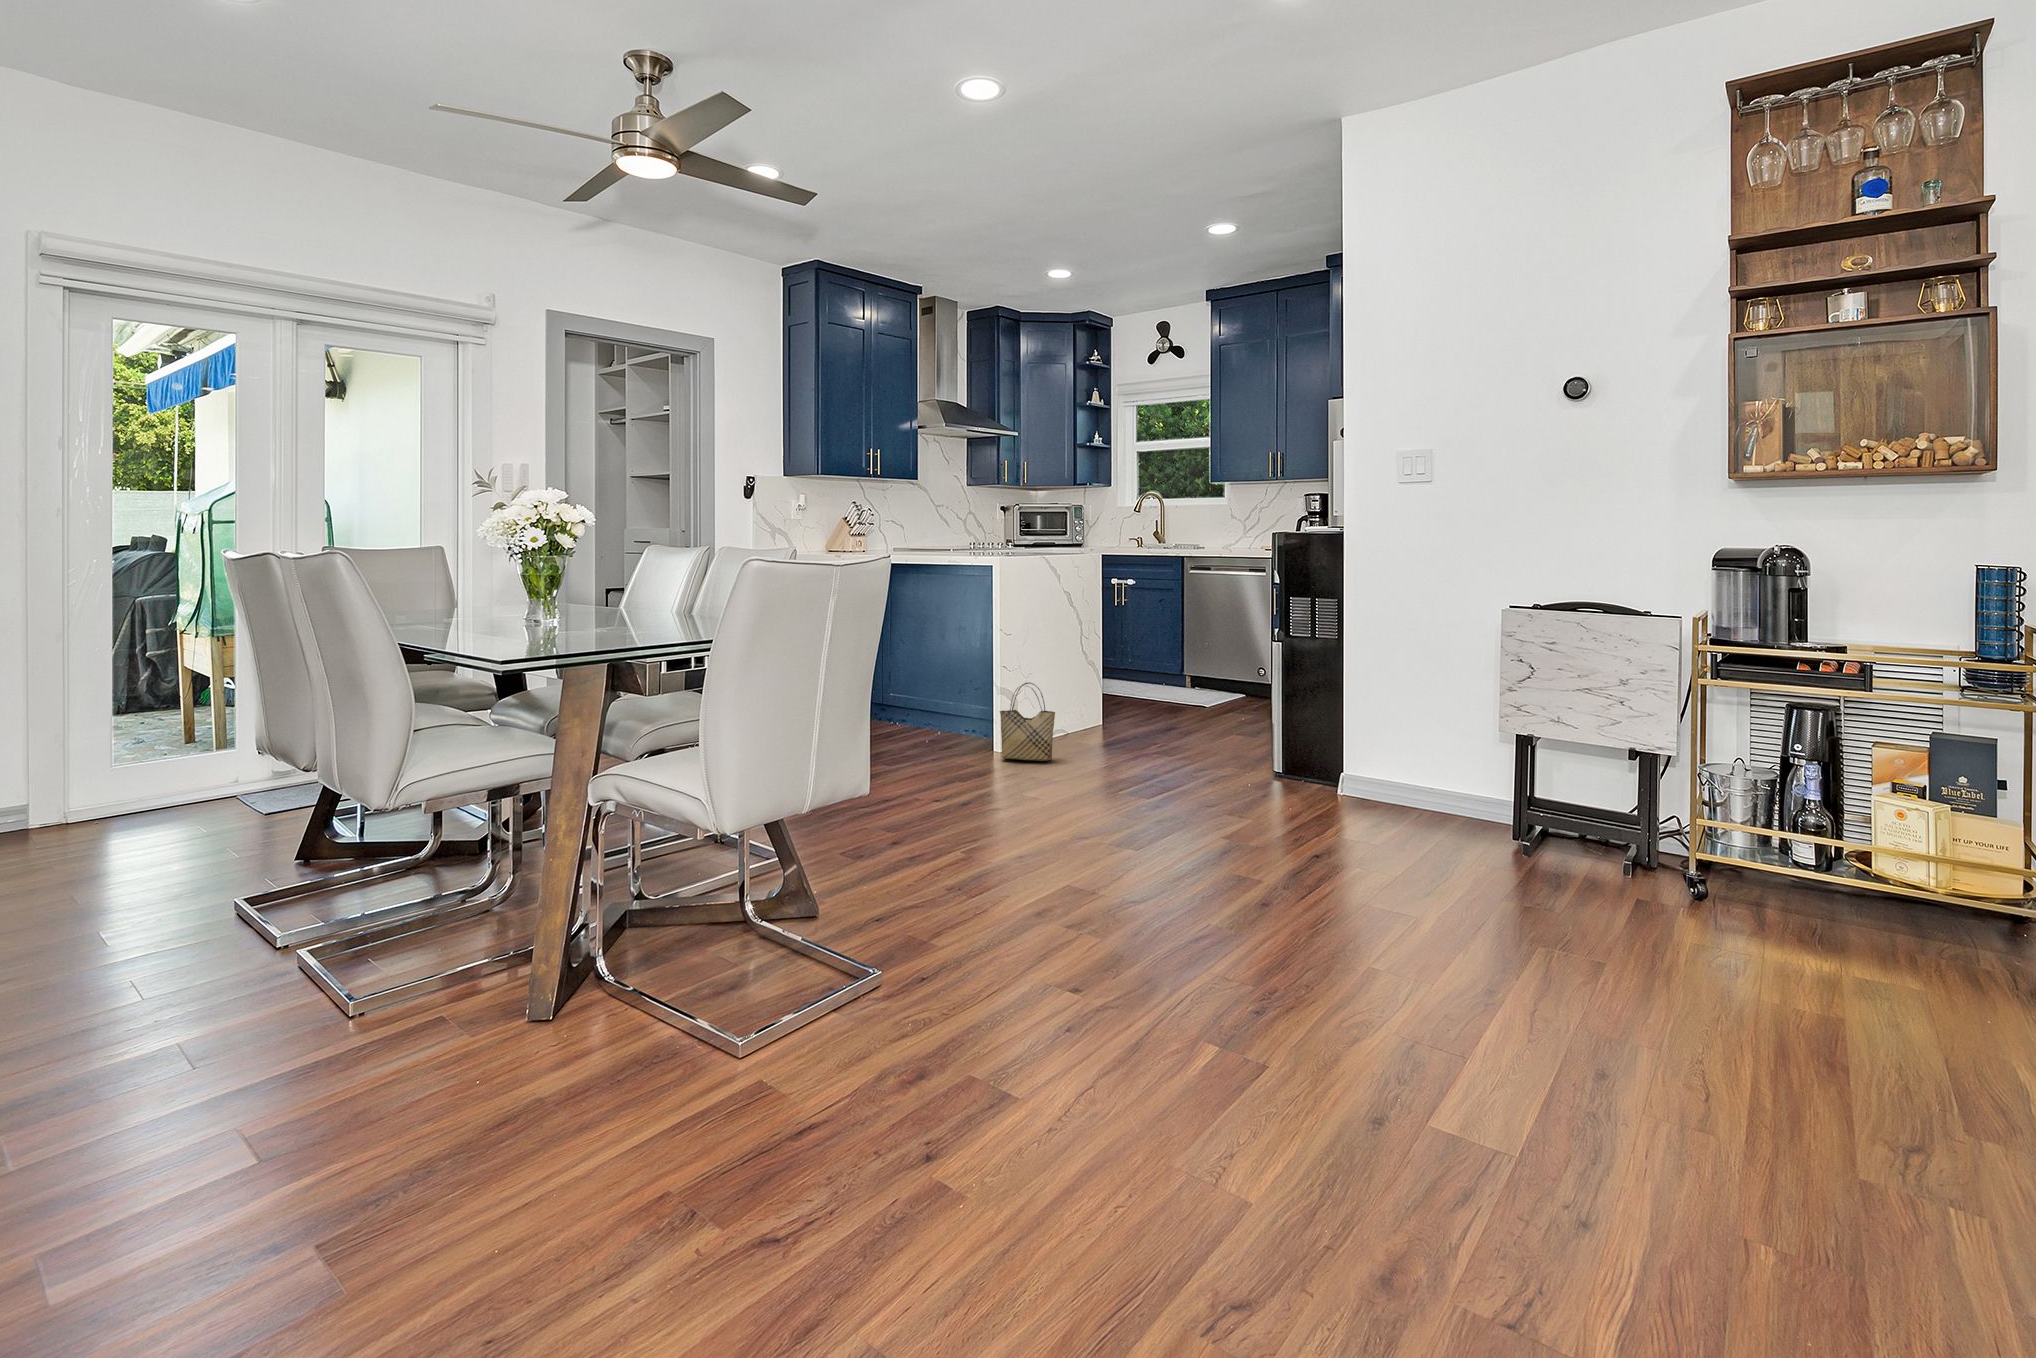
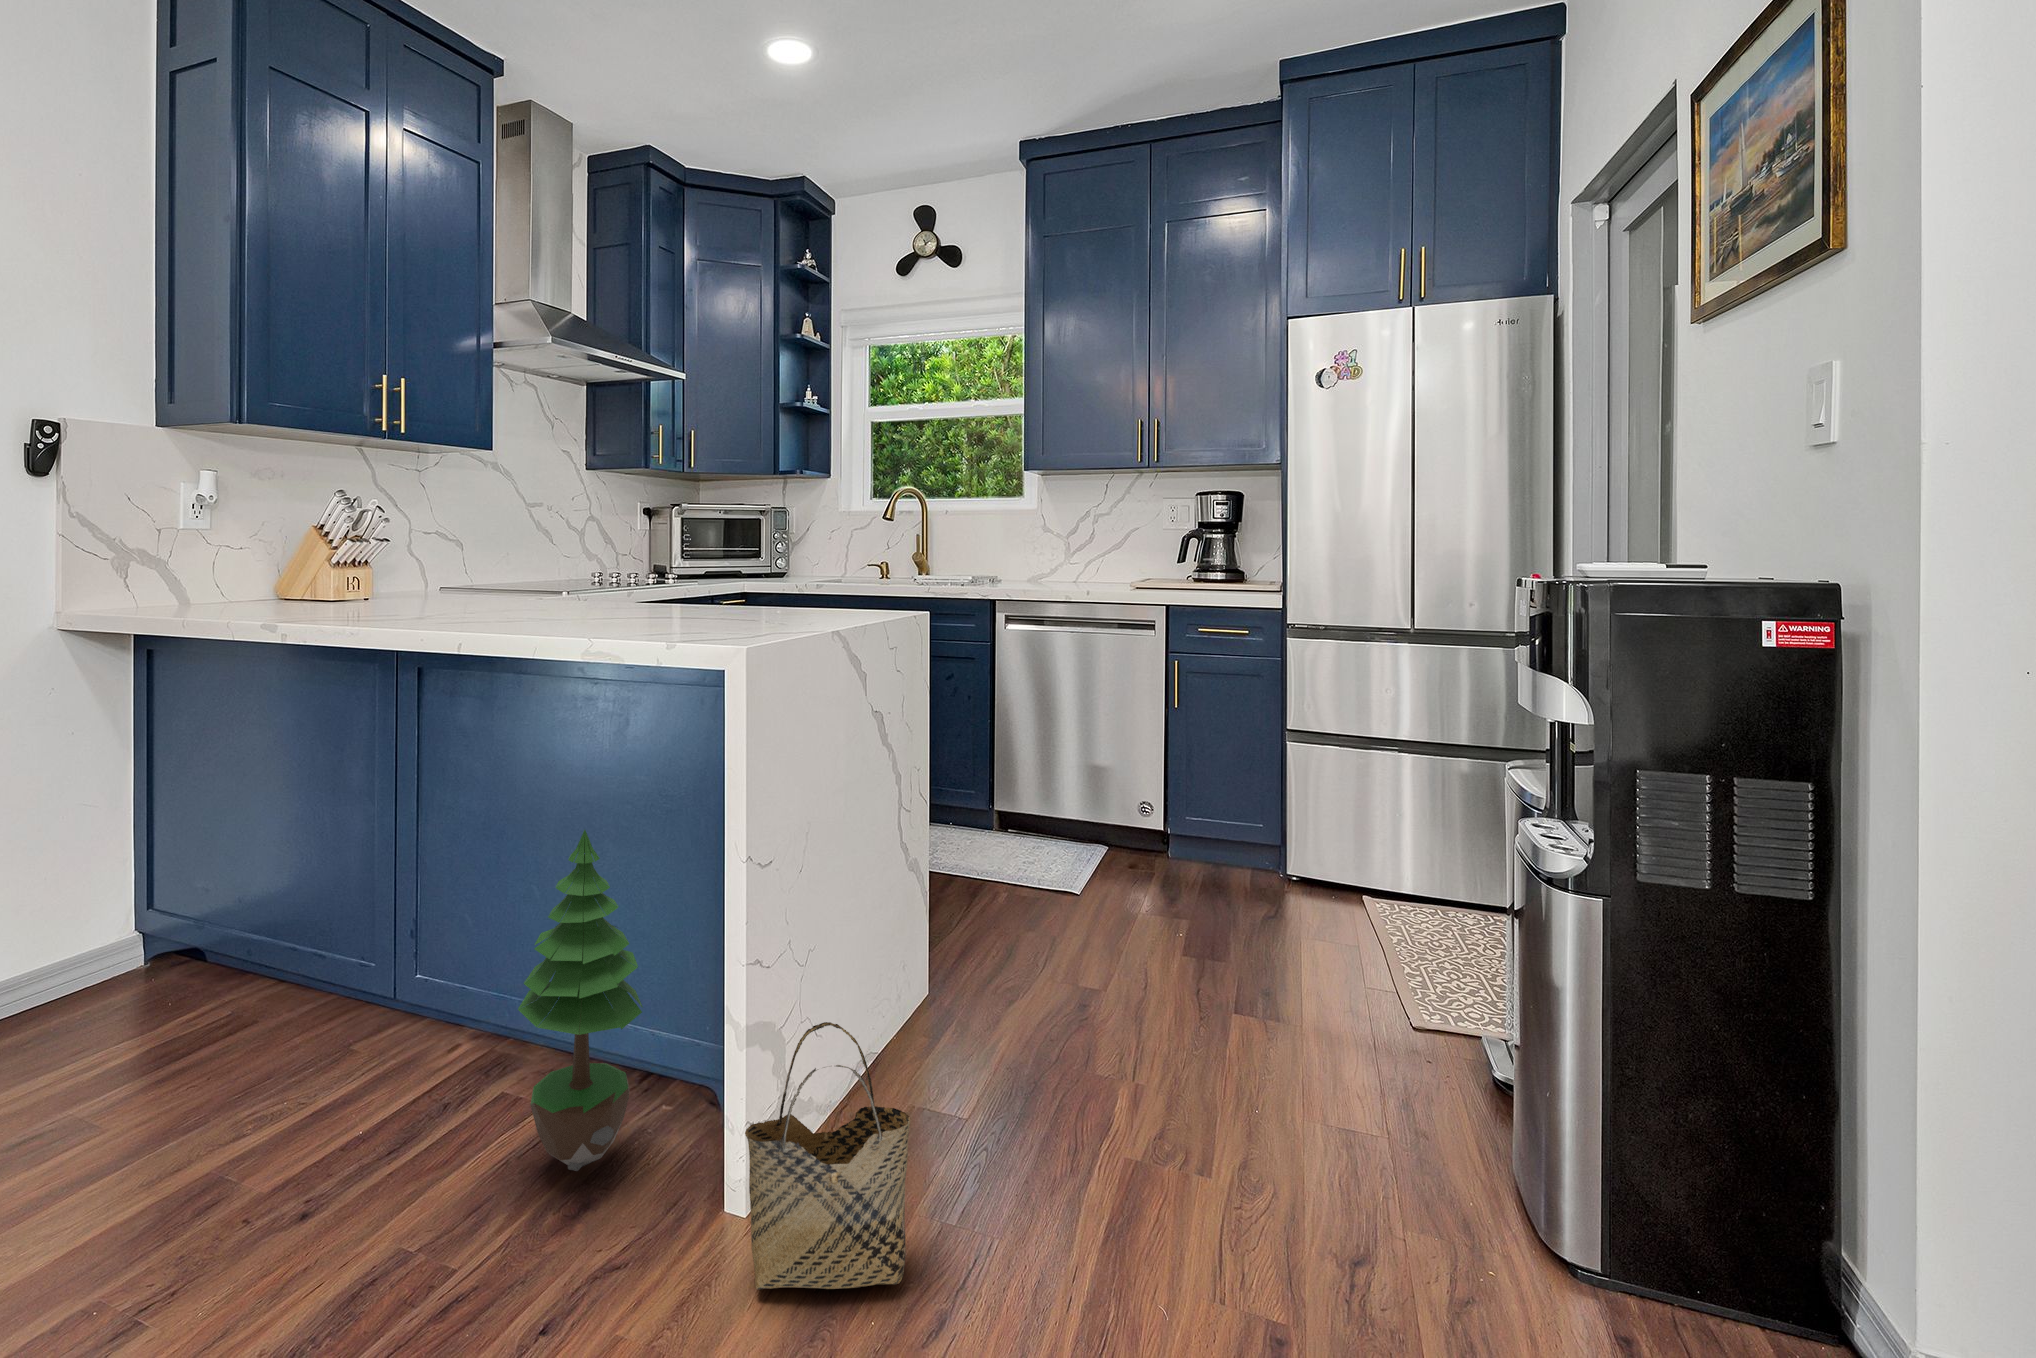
potted tree: none [929,622,972,743] -> present [518,830,642,1171]

